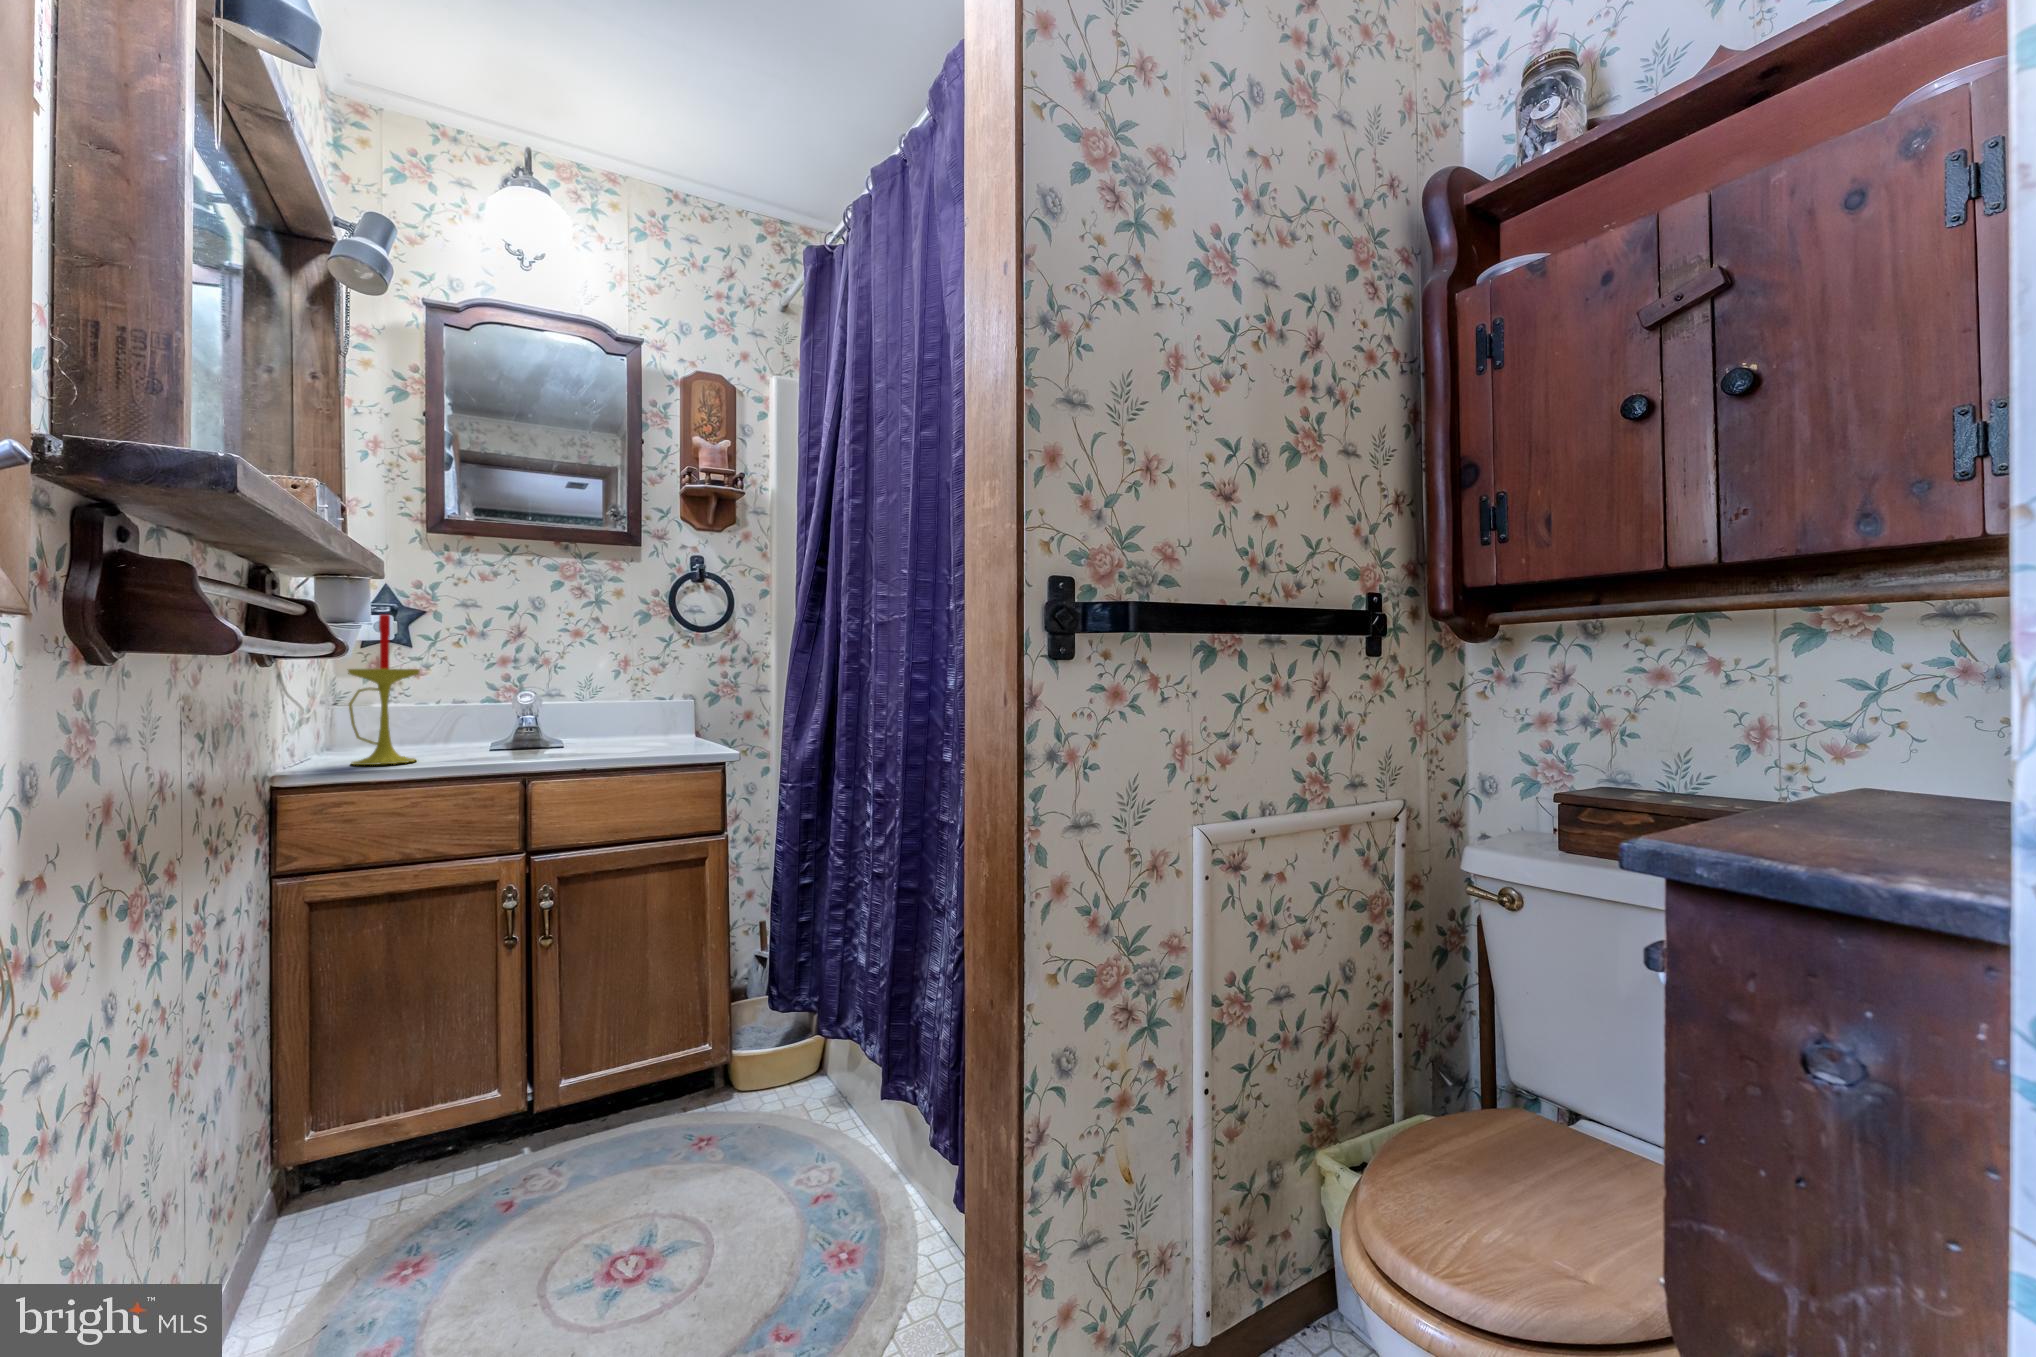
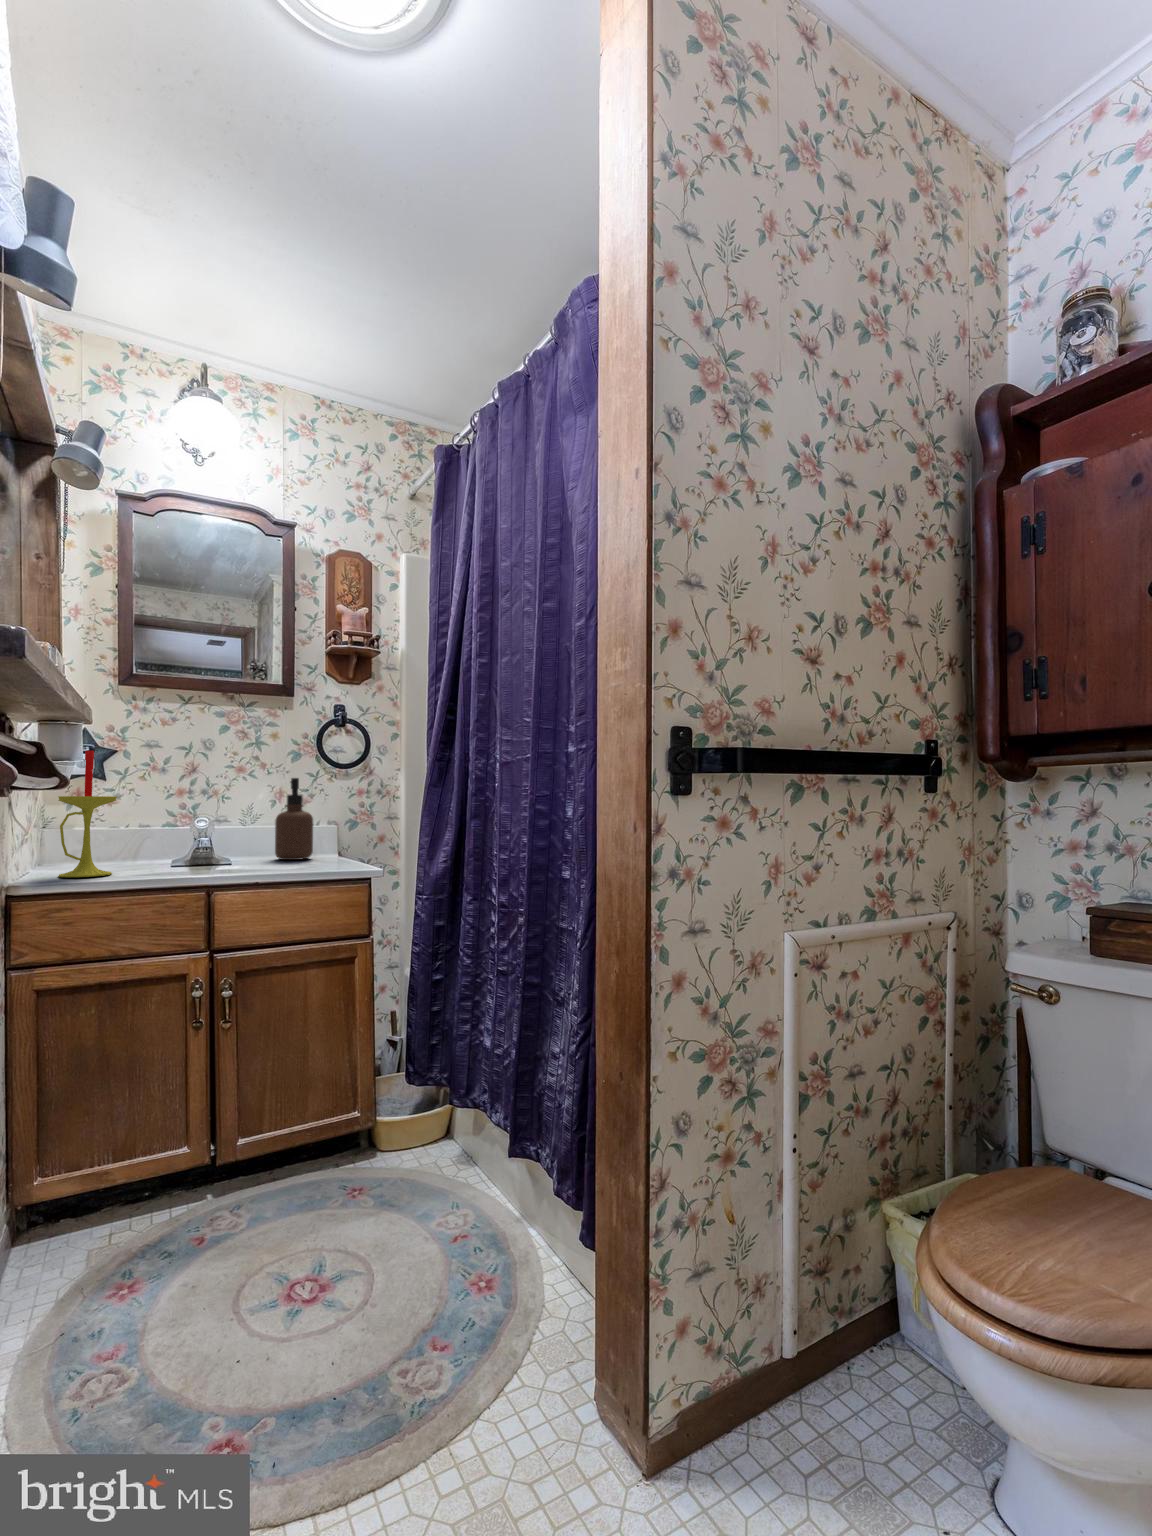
soap dispenser: none [620,648,666,745] -> present [275,778,313,860]

